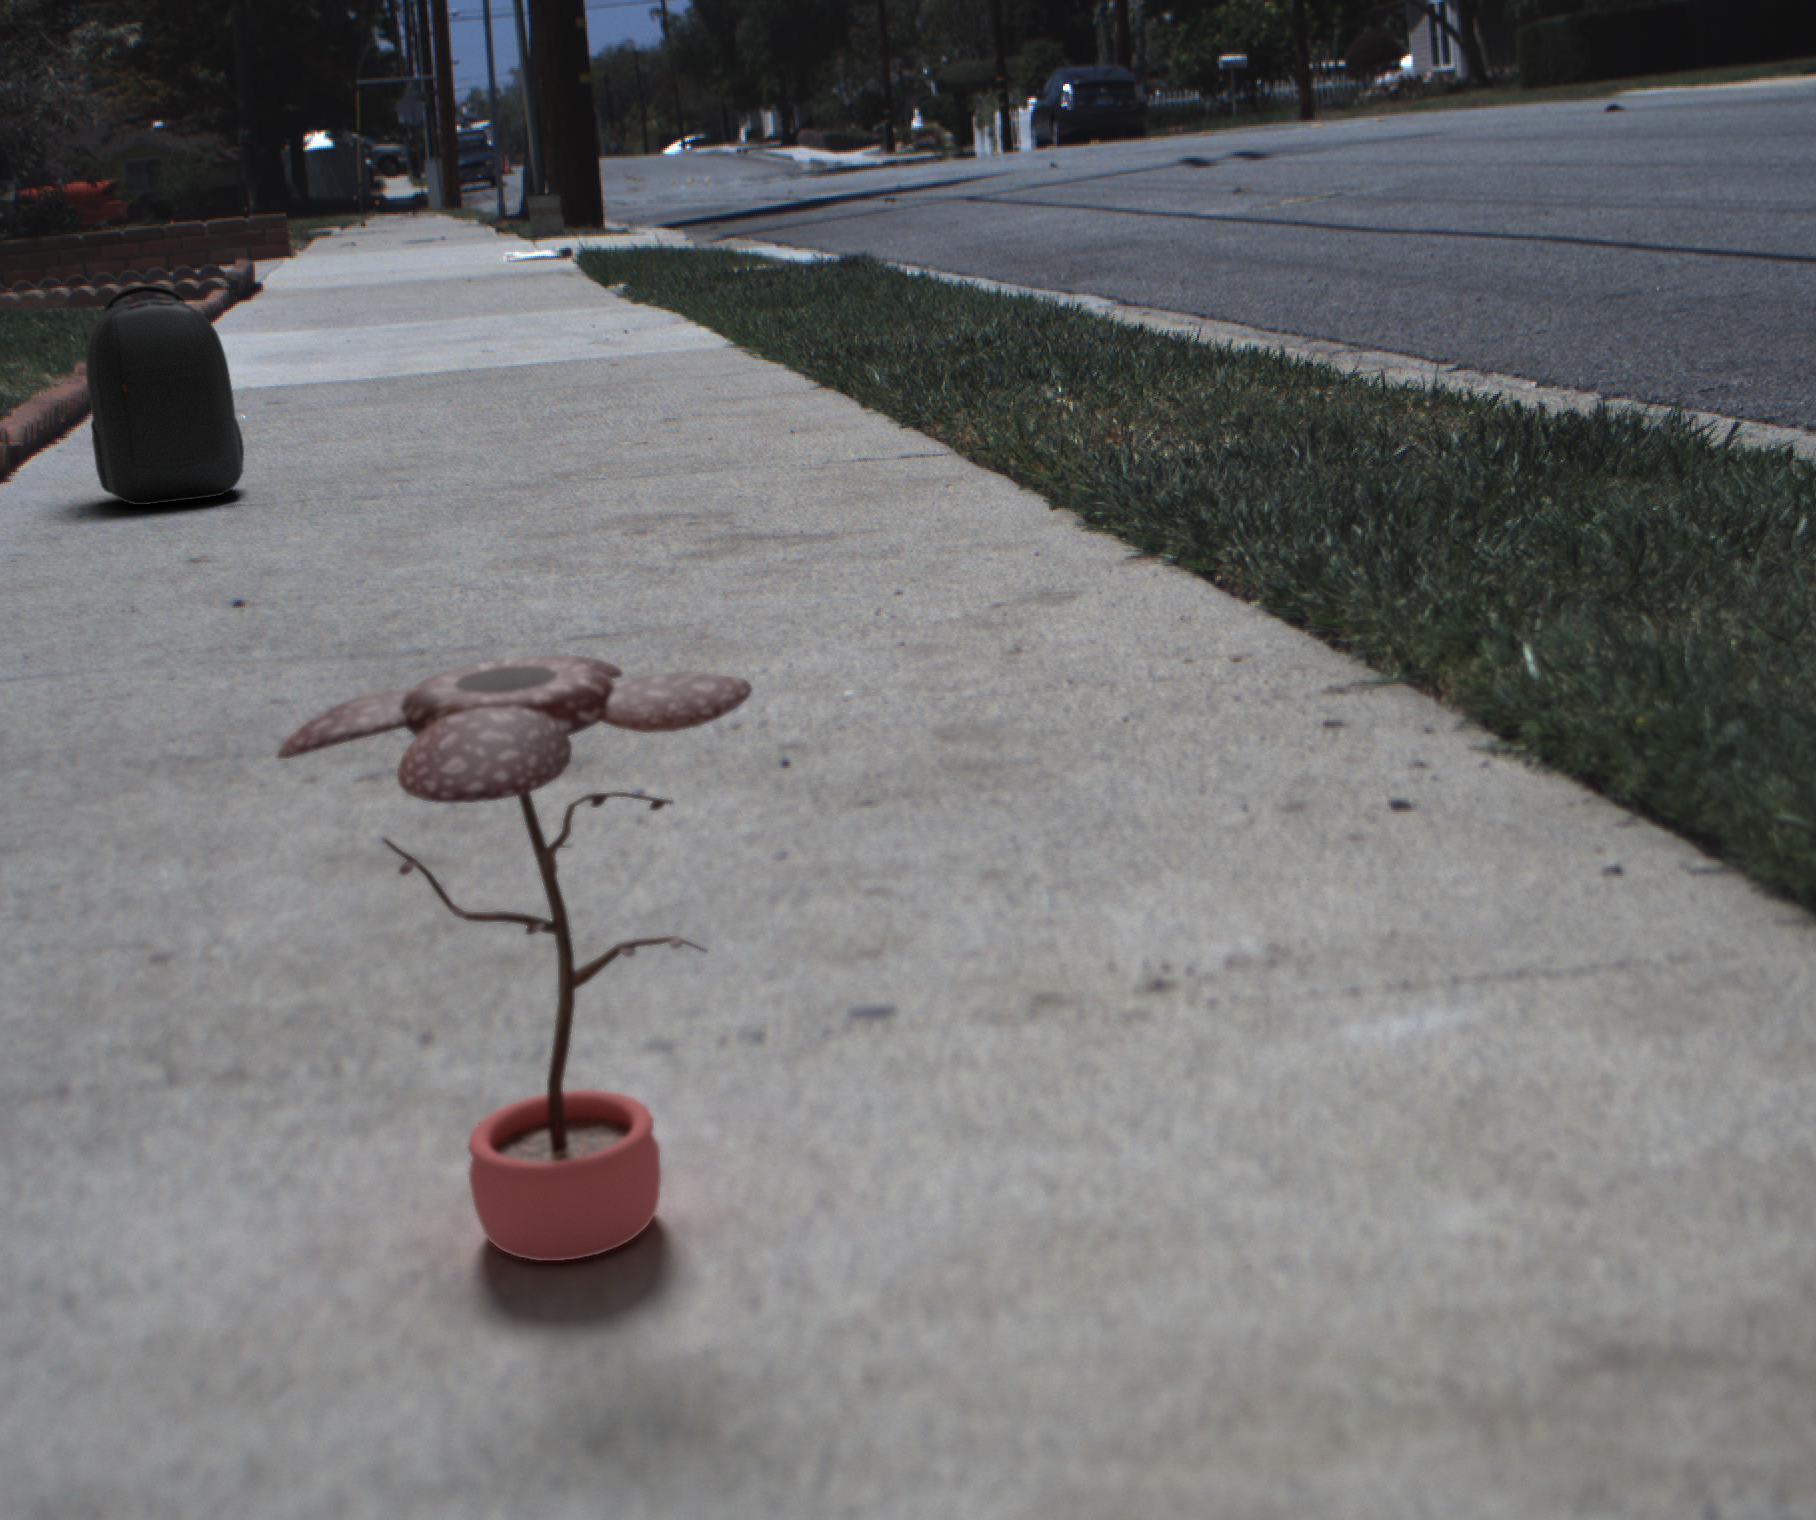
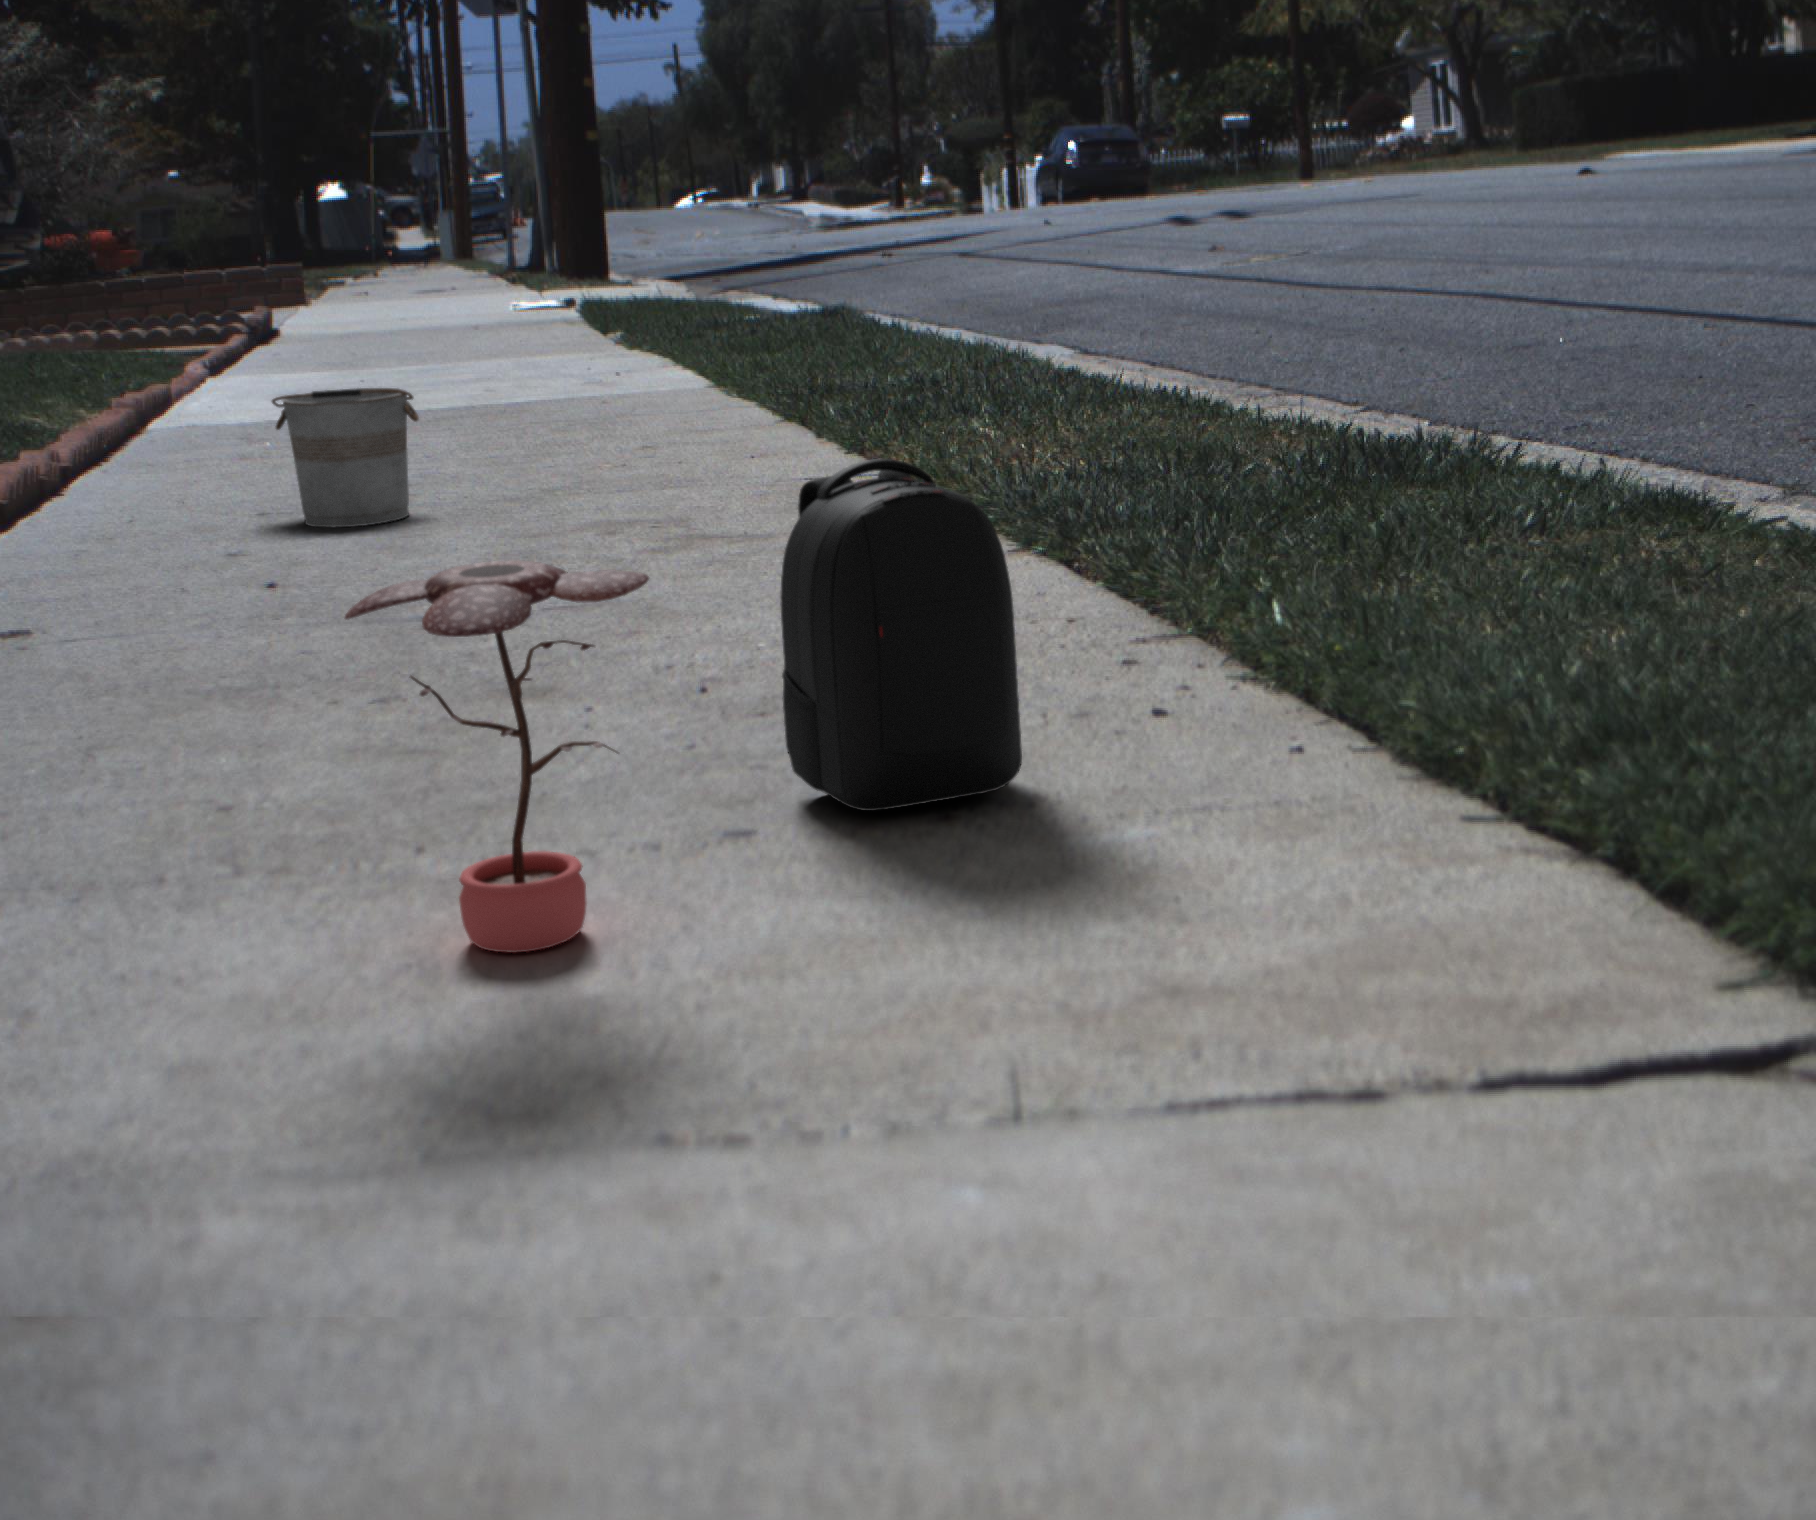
bucket: present [524,193,564,236] -> present [272,388,419,528]
backpack: present [85,285,244,505] -> present [780,459,1022,811]

